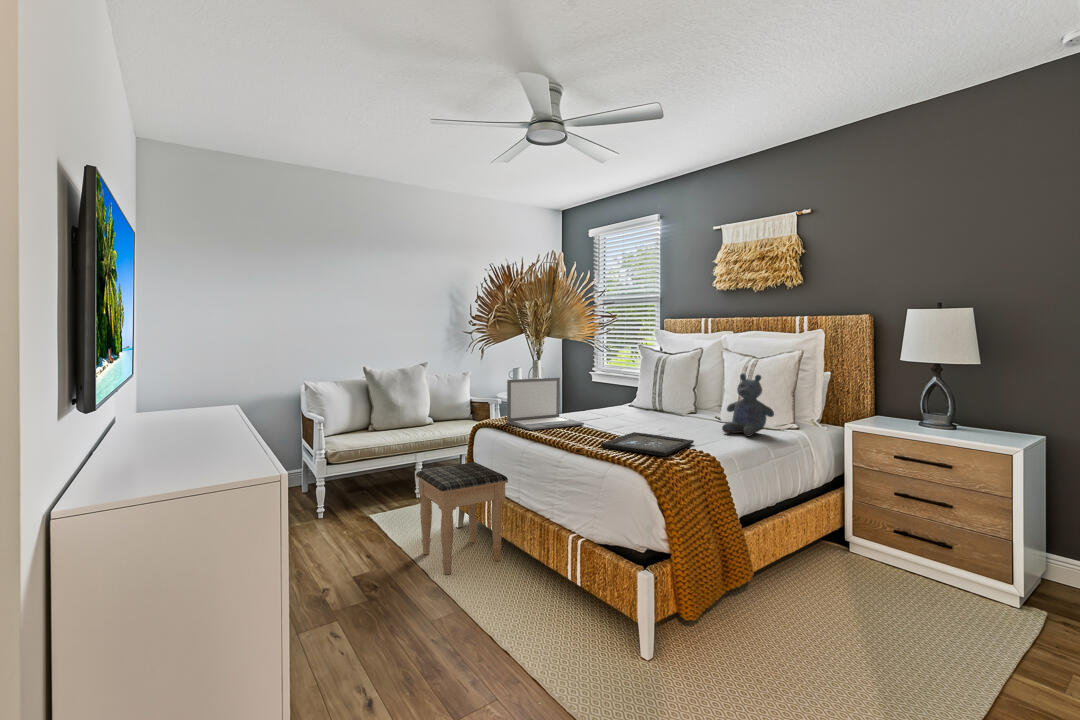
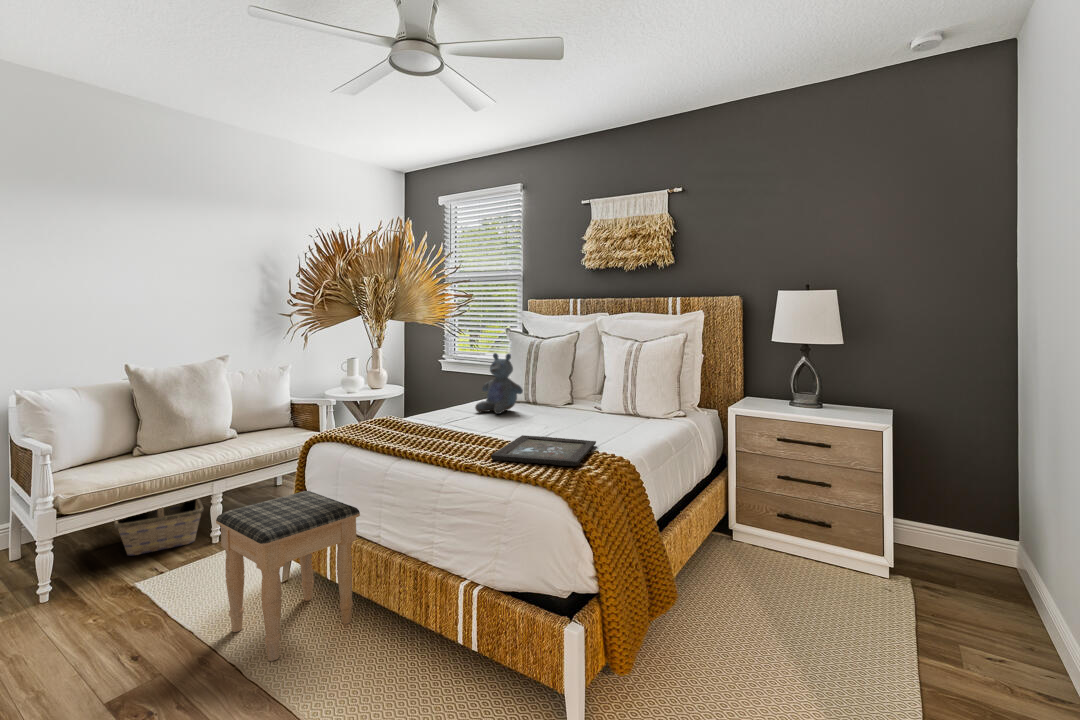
stuffed bear: present [722,374,774,436] -> present [475,353,523,414]
laptop: present [507,378,584,430] -> none [351,371,455,442]
basket: none [356,450,409,500] -> present [114,499,203,555]

